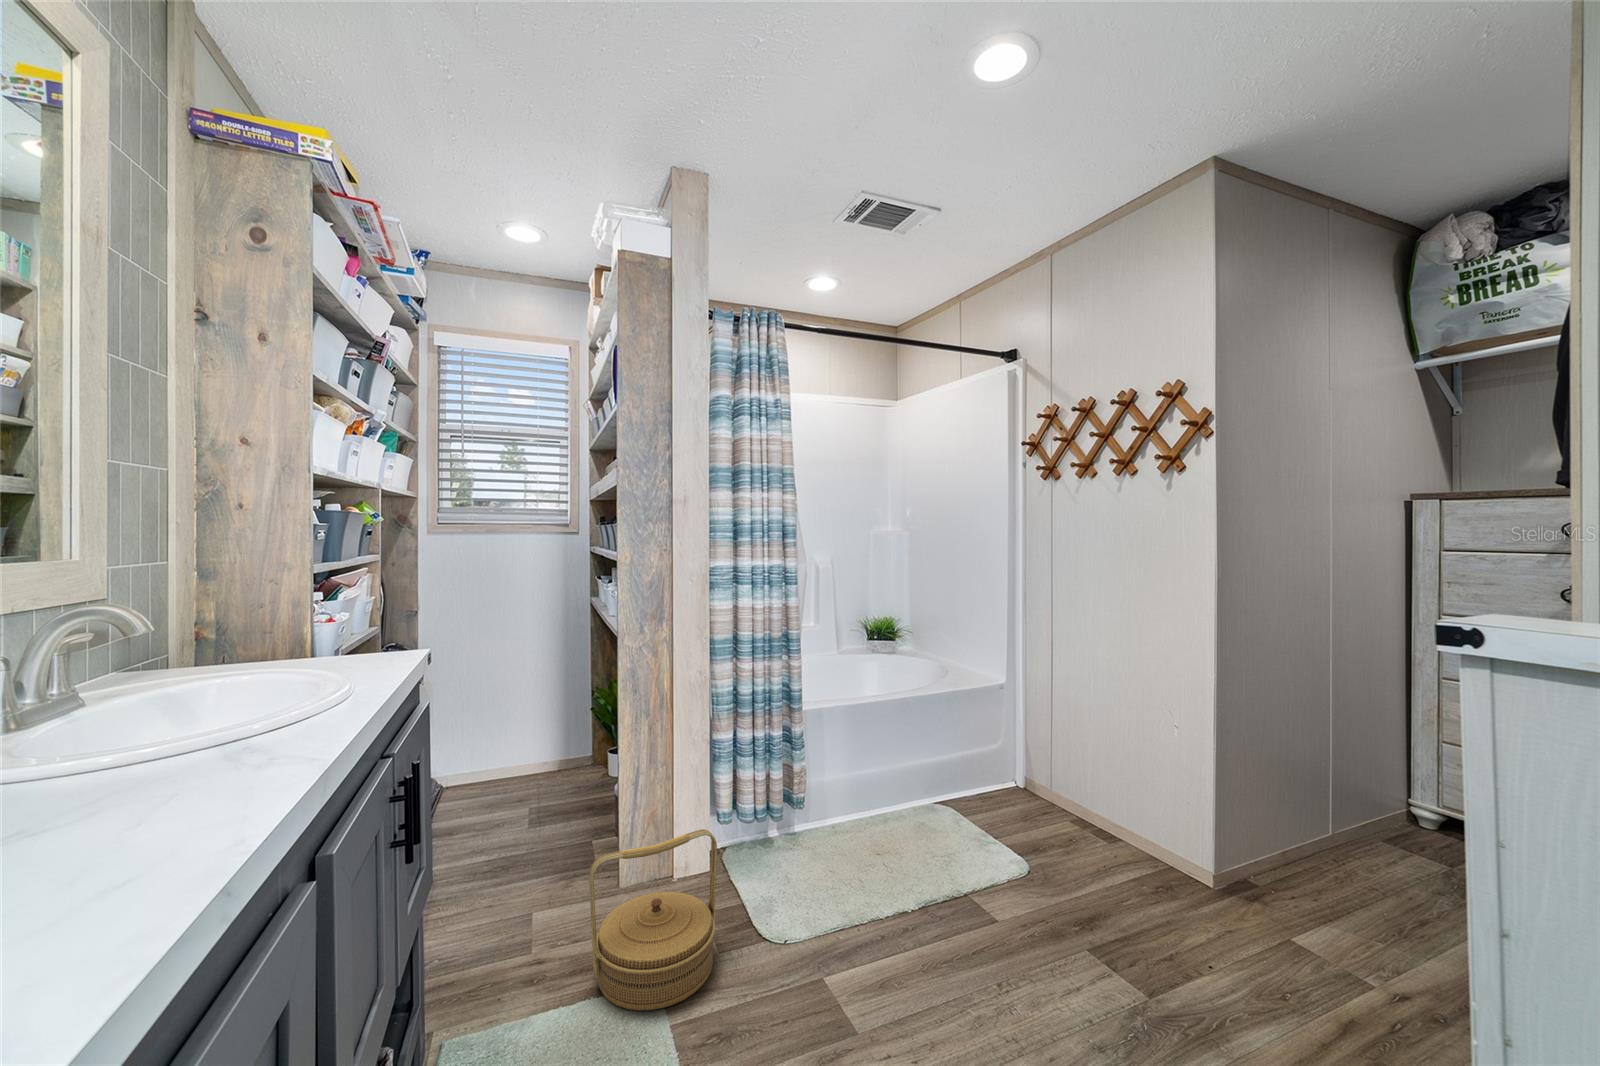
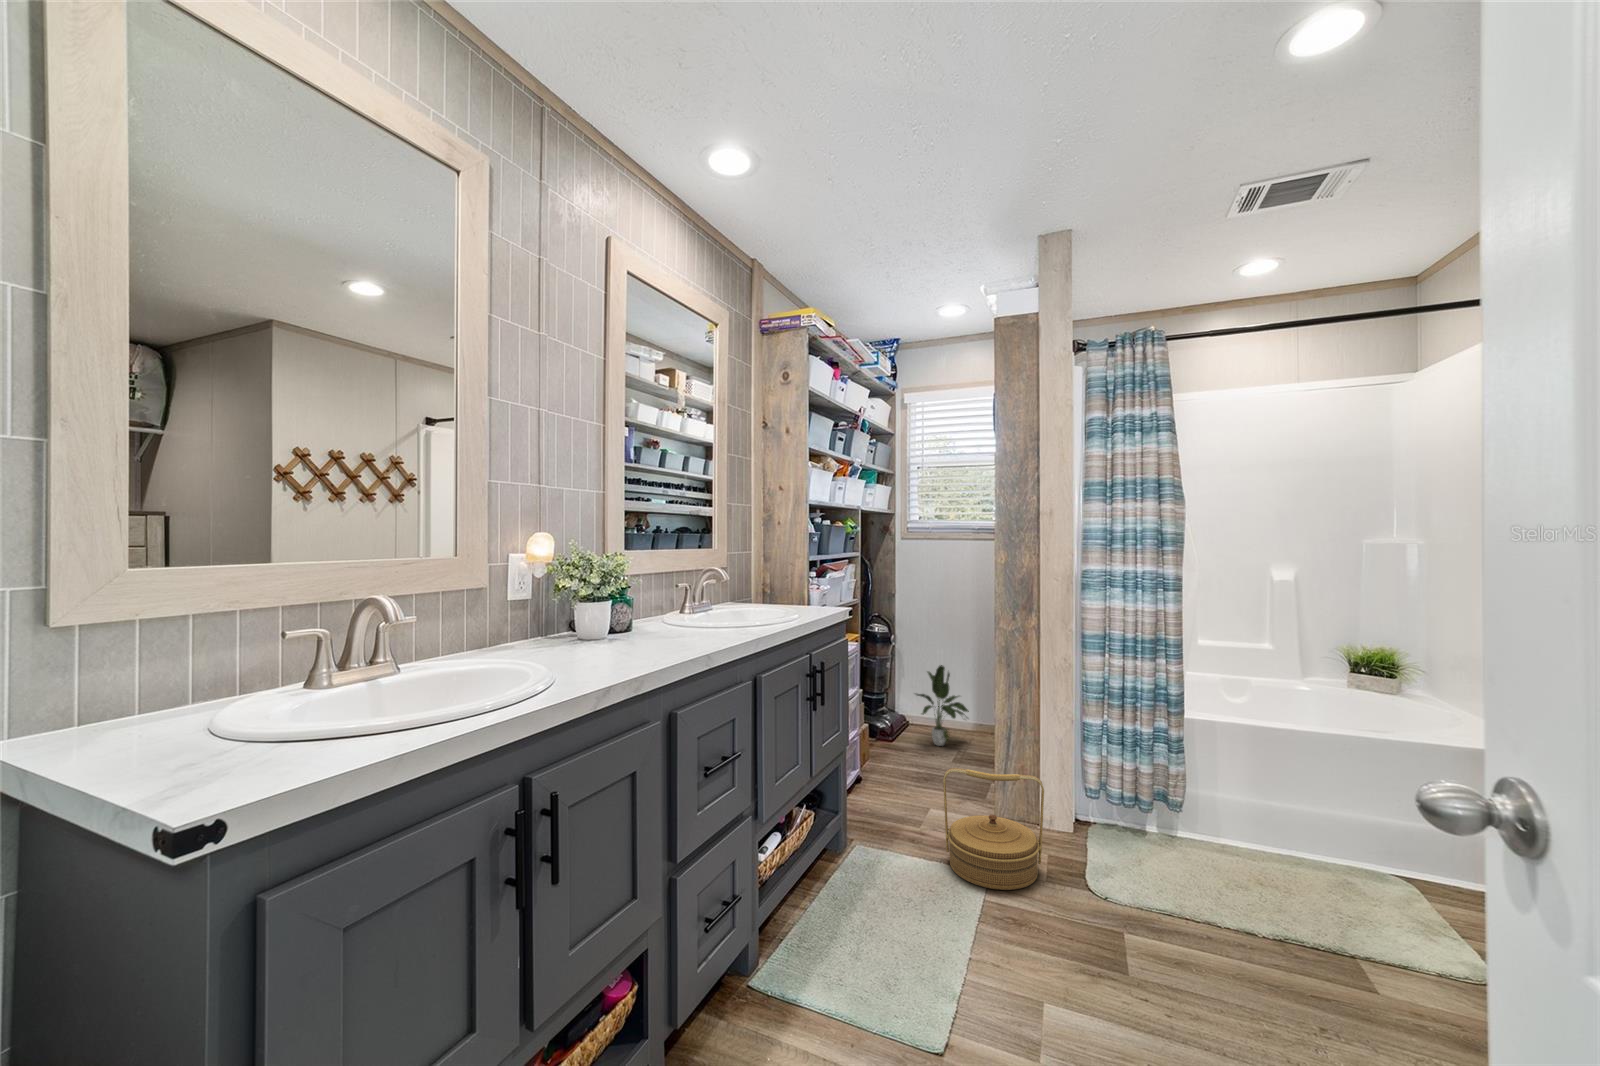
potted plant: none [466,697,542,805] -> present [916,665,969,746]

